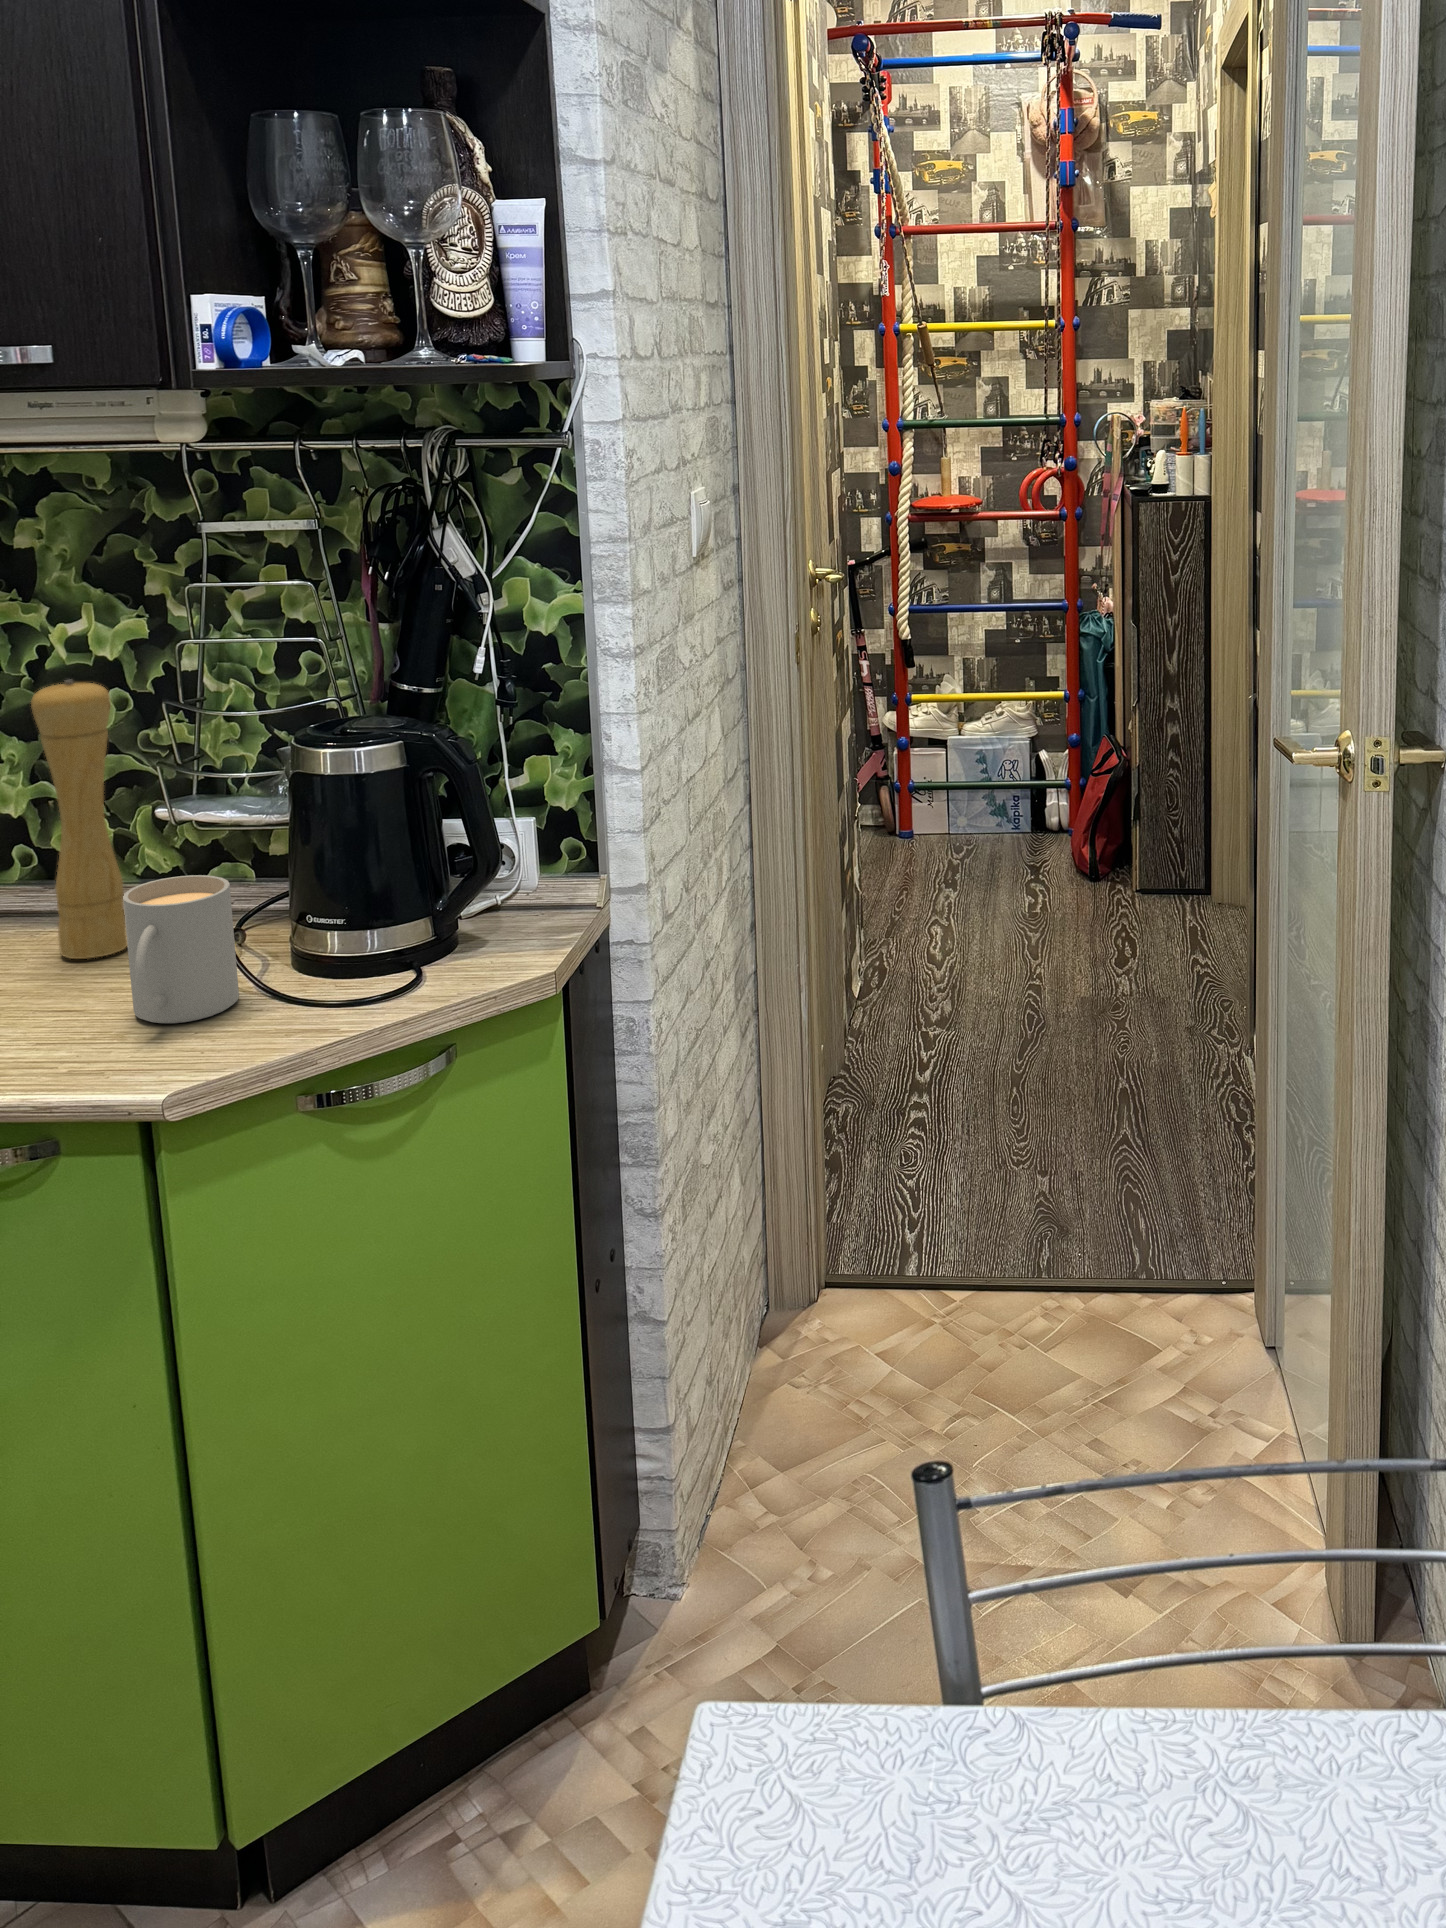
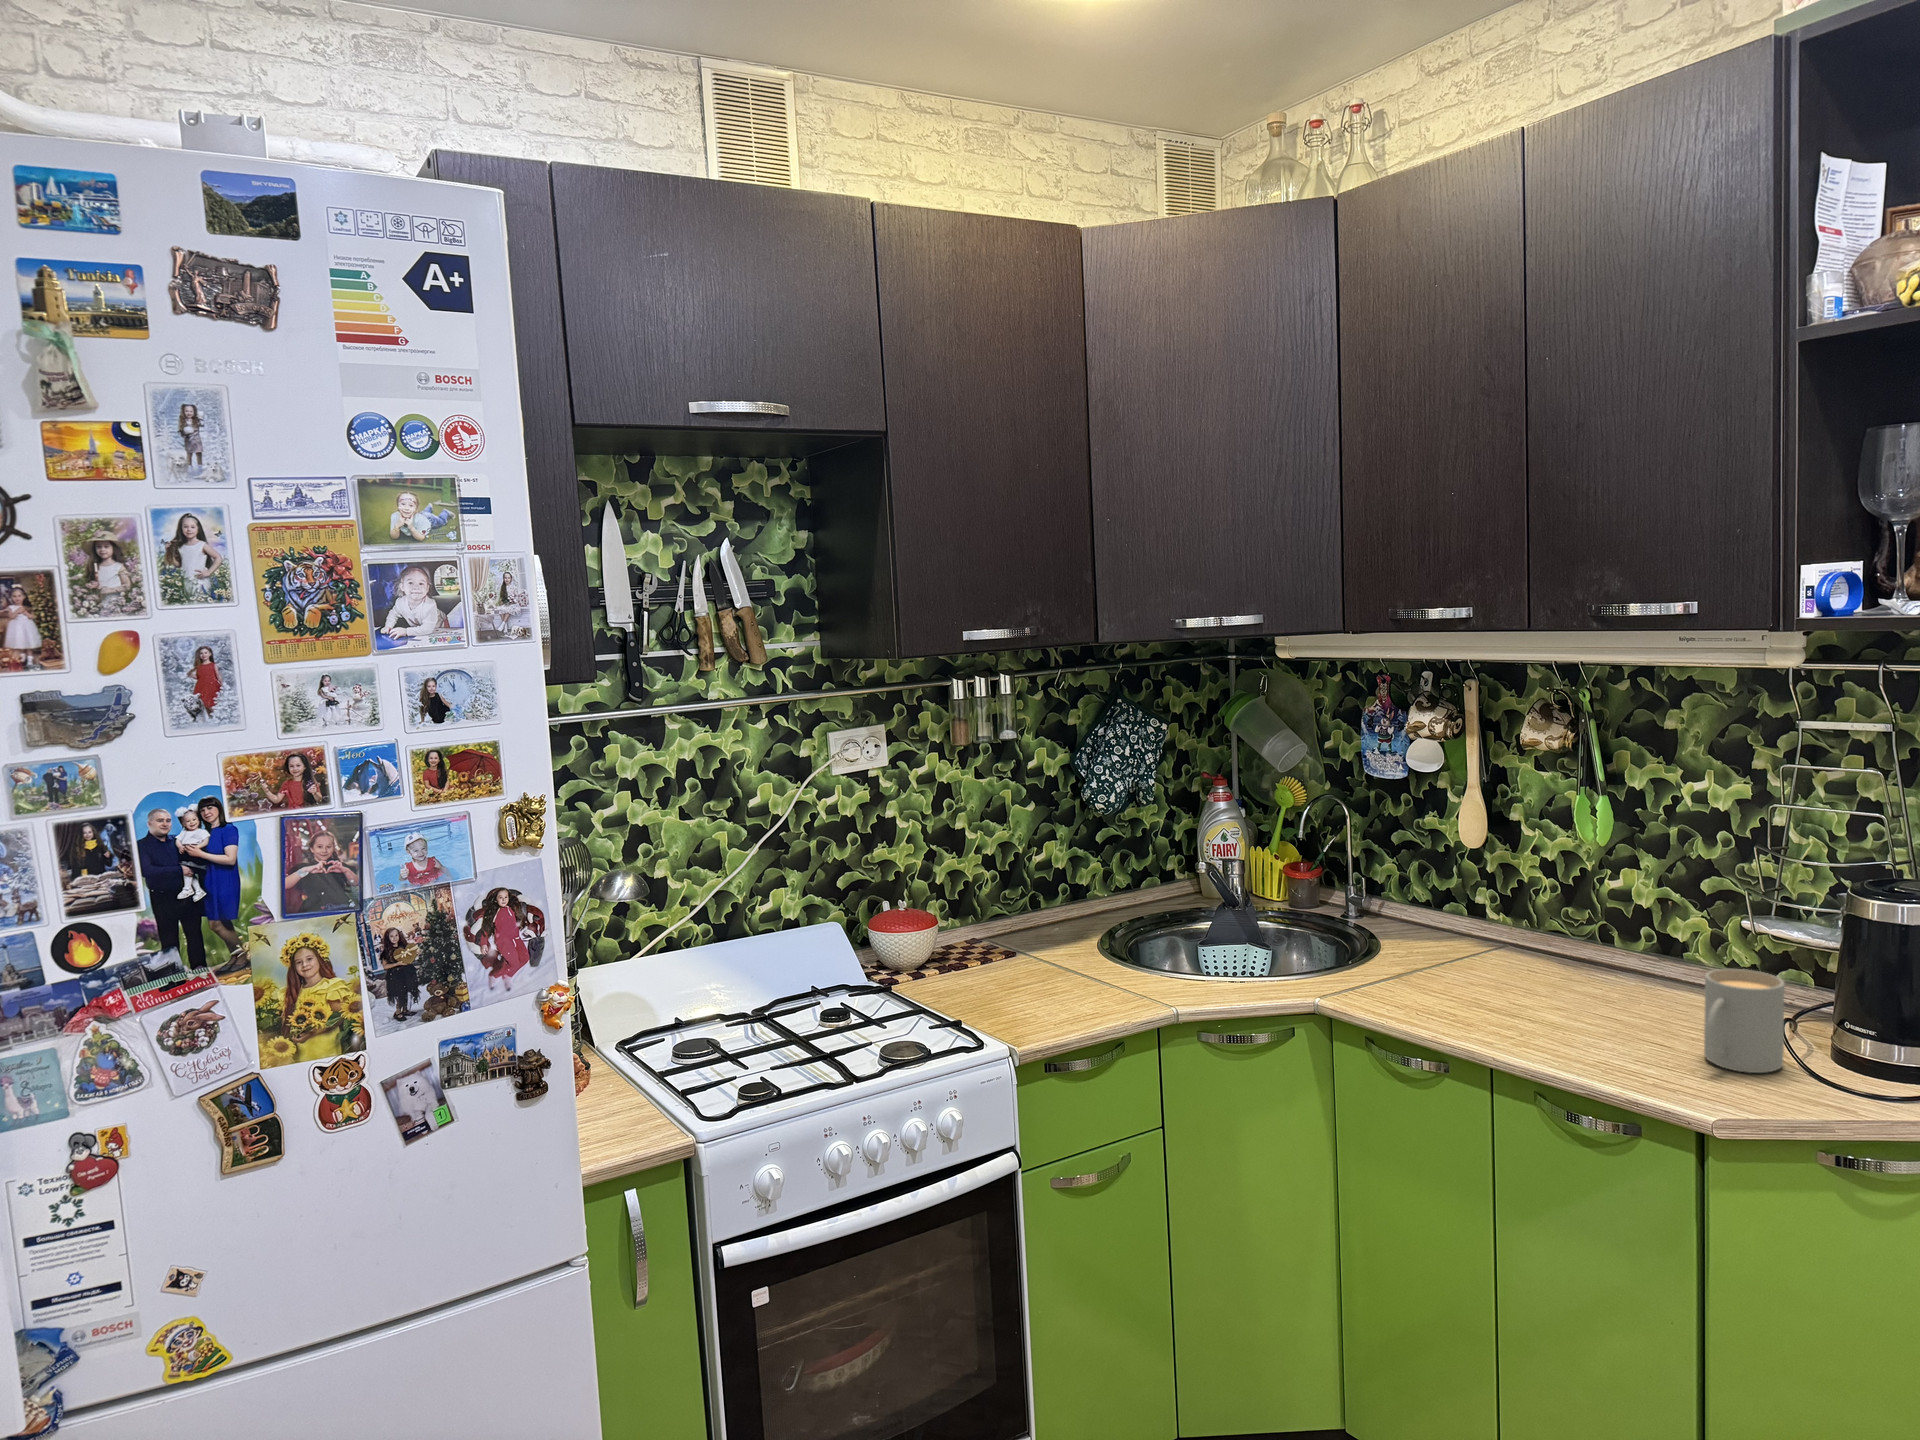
pepper mill: present [31,680,127,959] -> none [1661,822,1715,1013]

